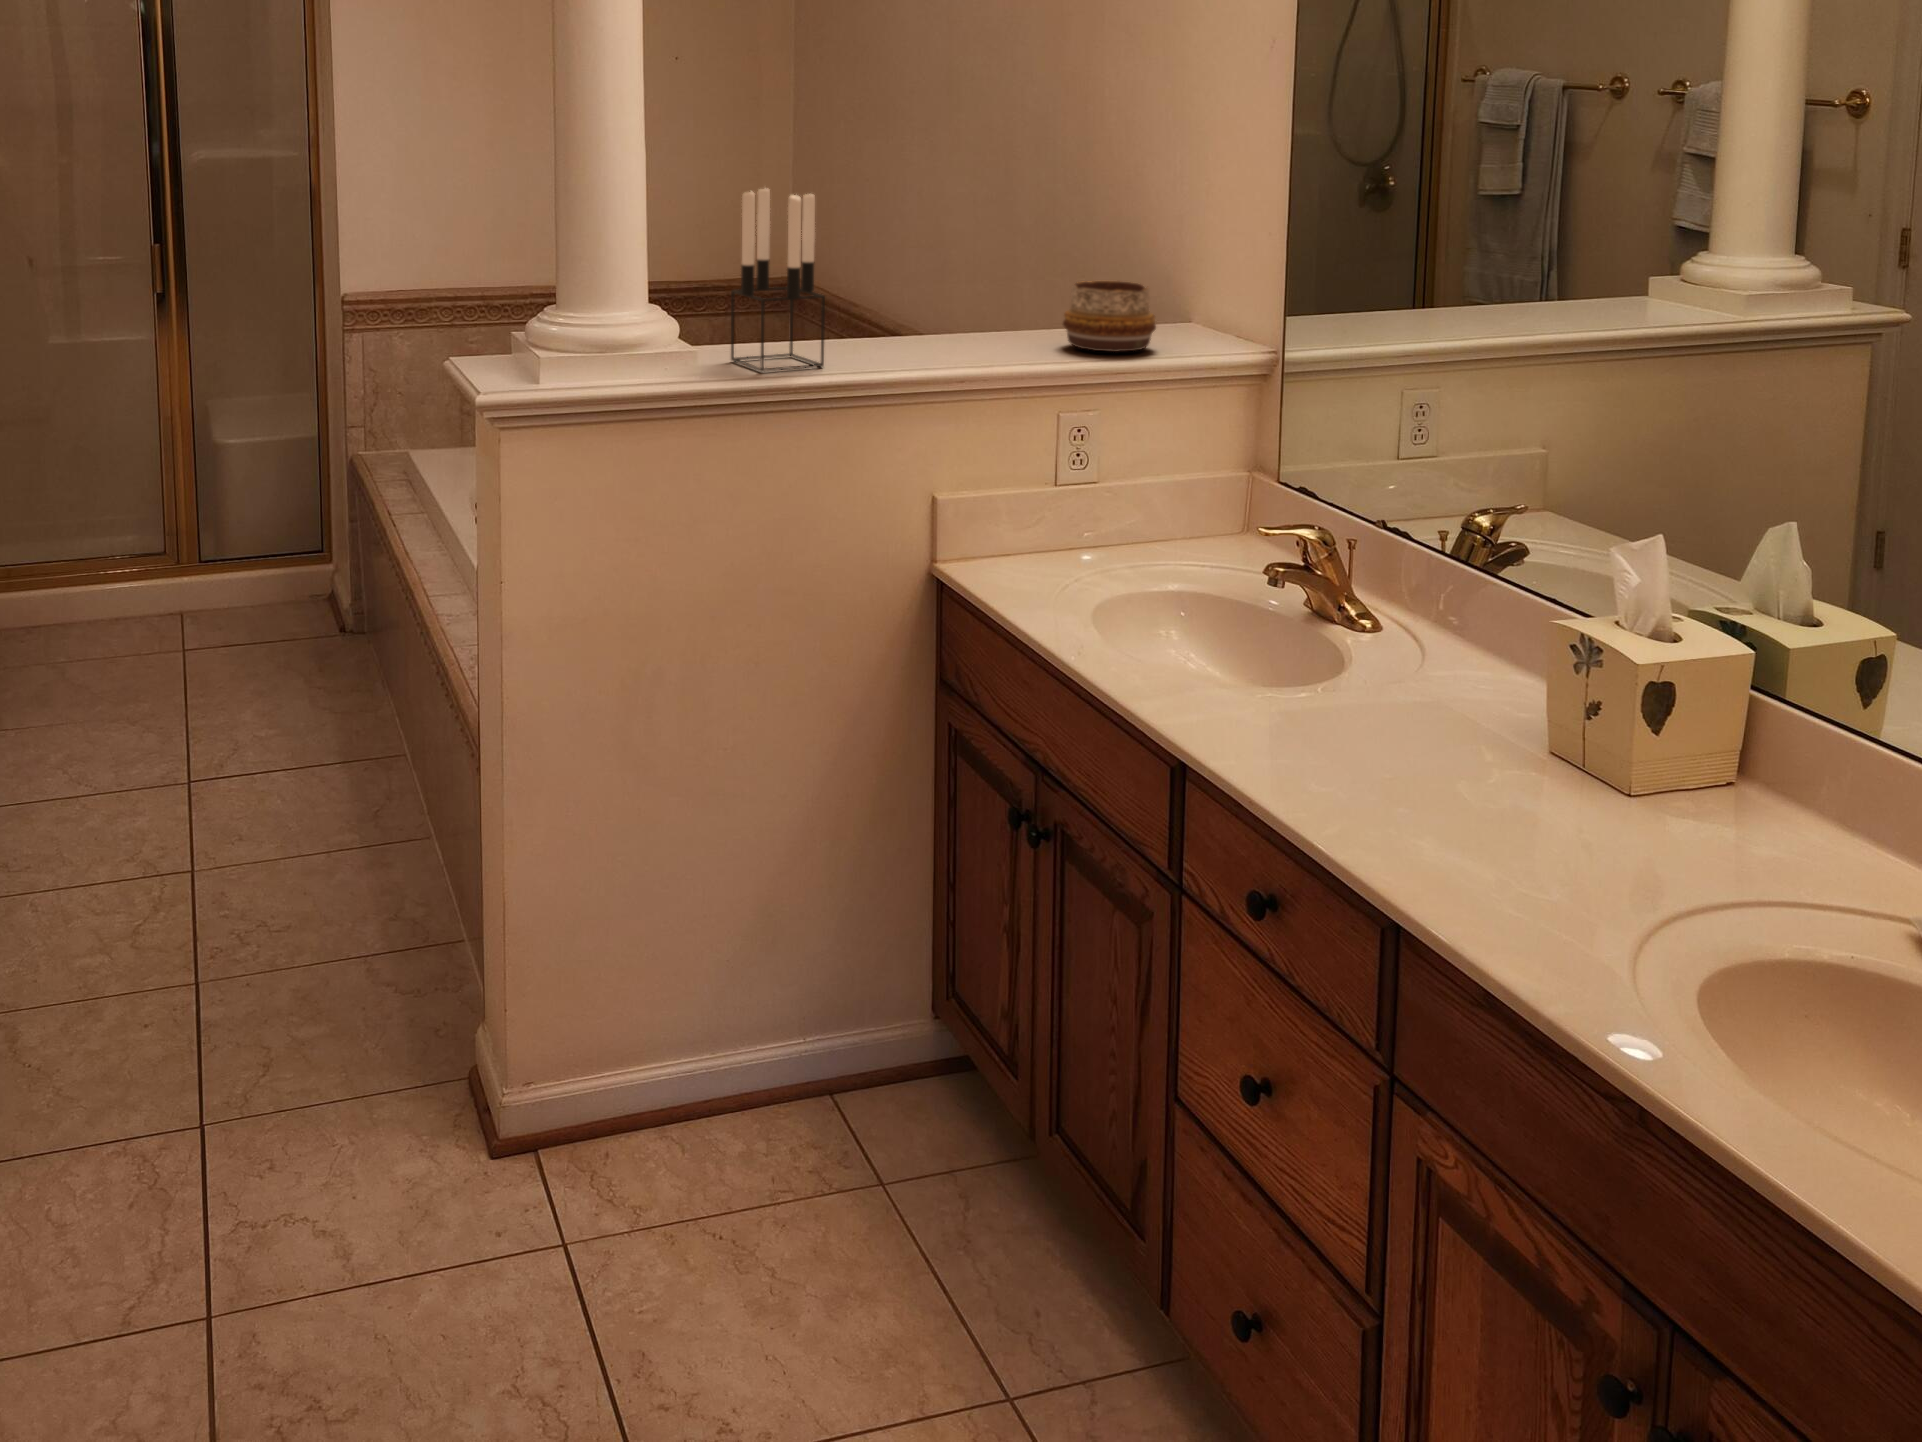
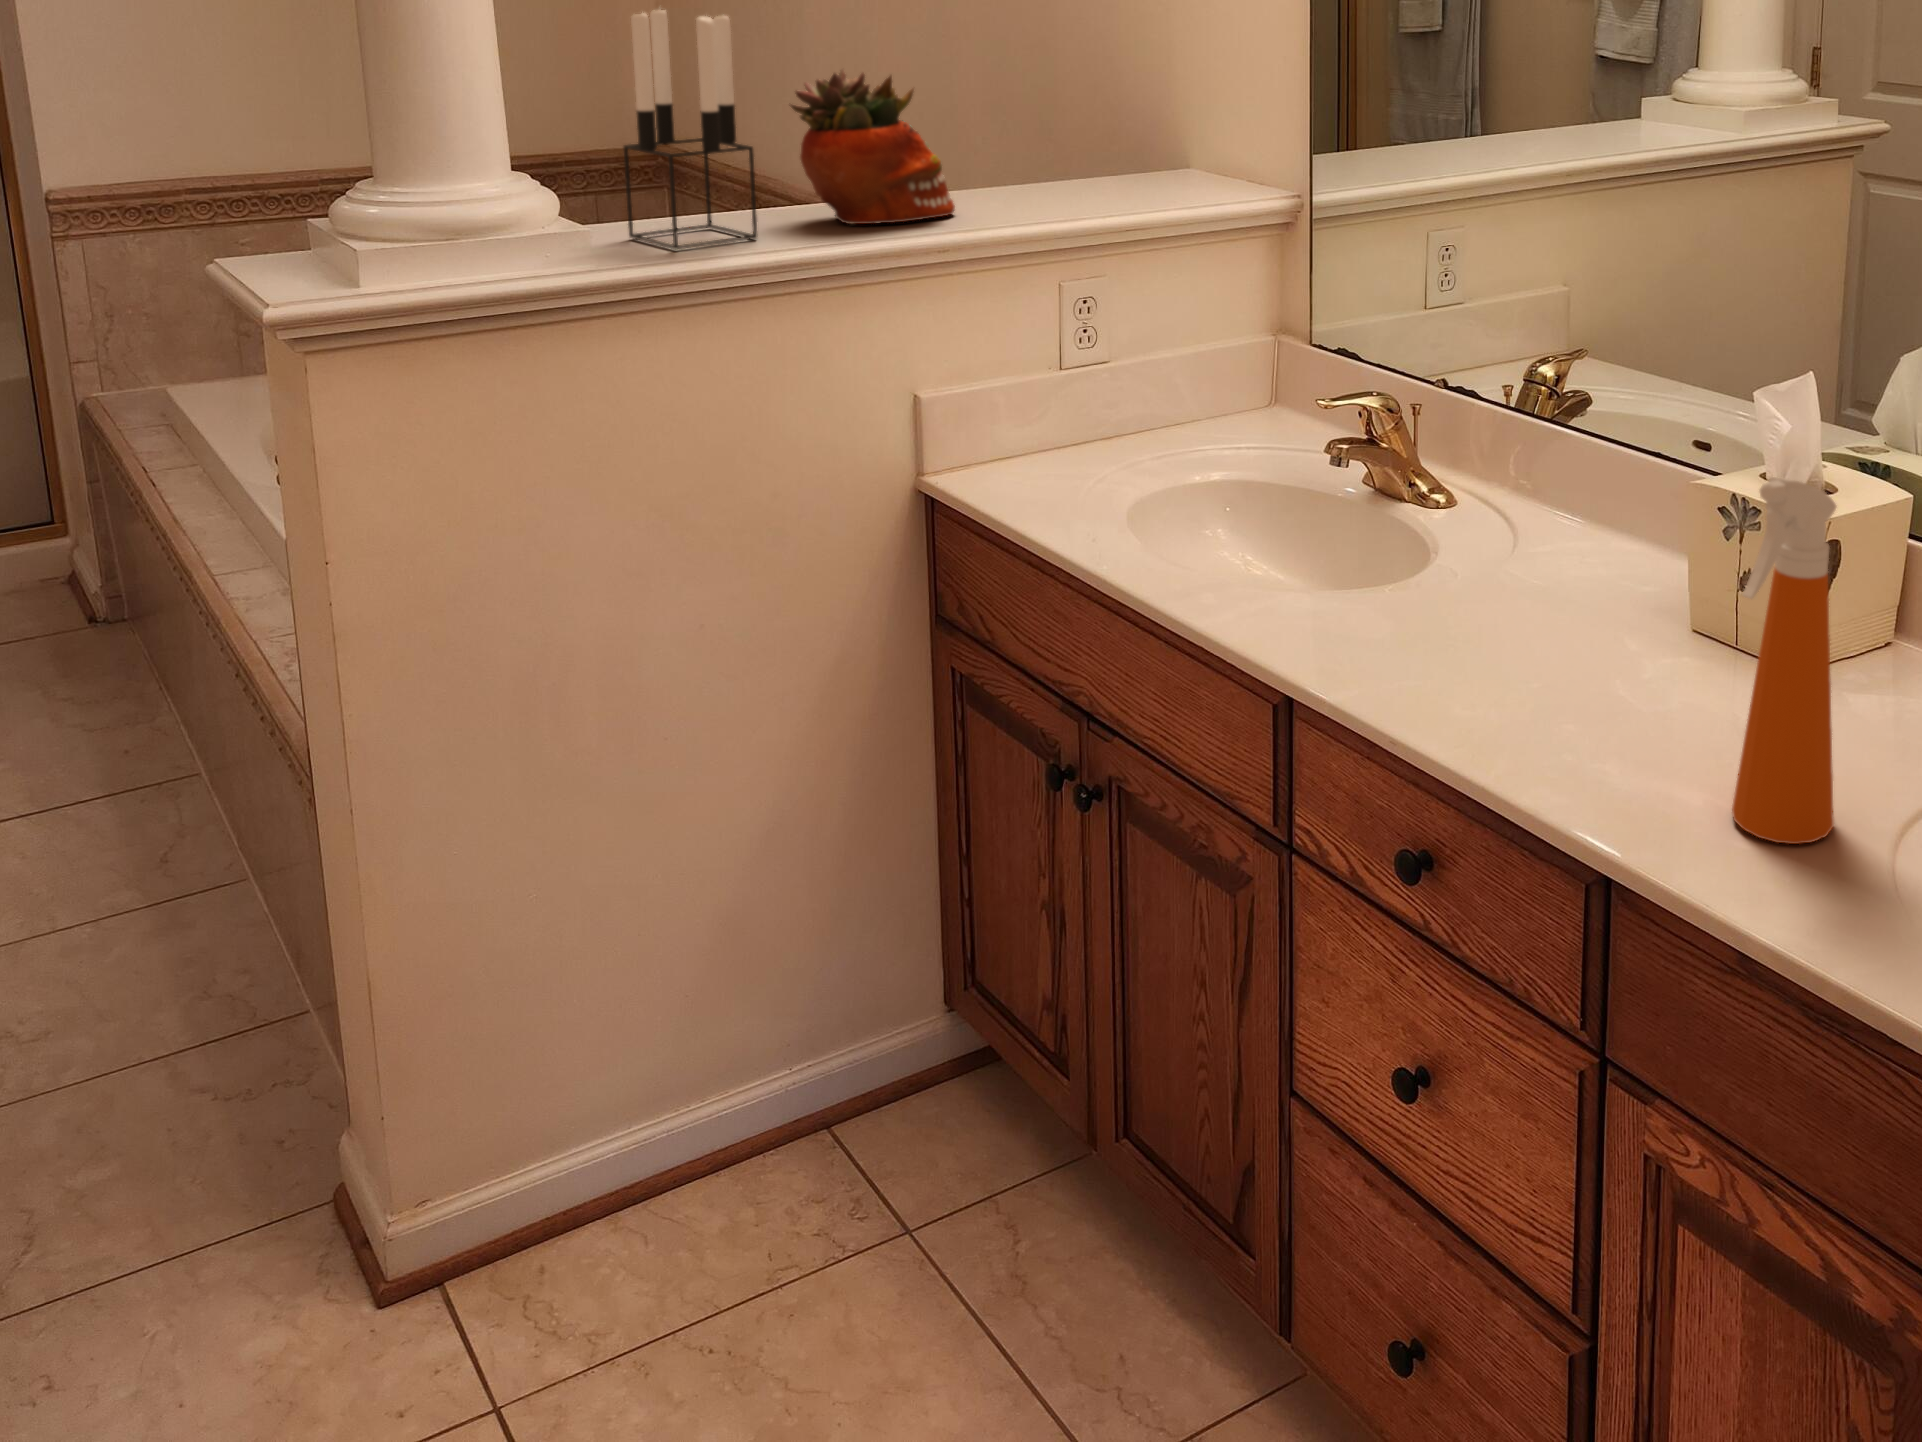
succulent planter: none [857,235,982,360] -> present [791,69,955,224]
decorative bowl: present [1063,281,1156,352] -> none [1047,117,1159,201]
spray bottle: none [1510,607,1611,918] -> present [1732,477,1836,844]

